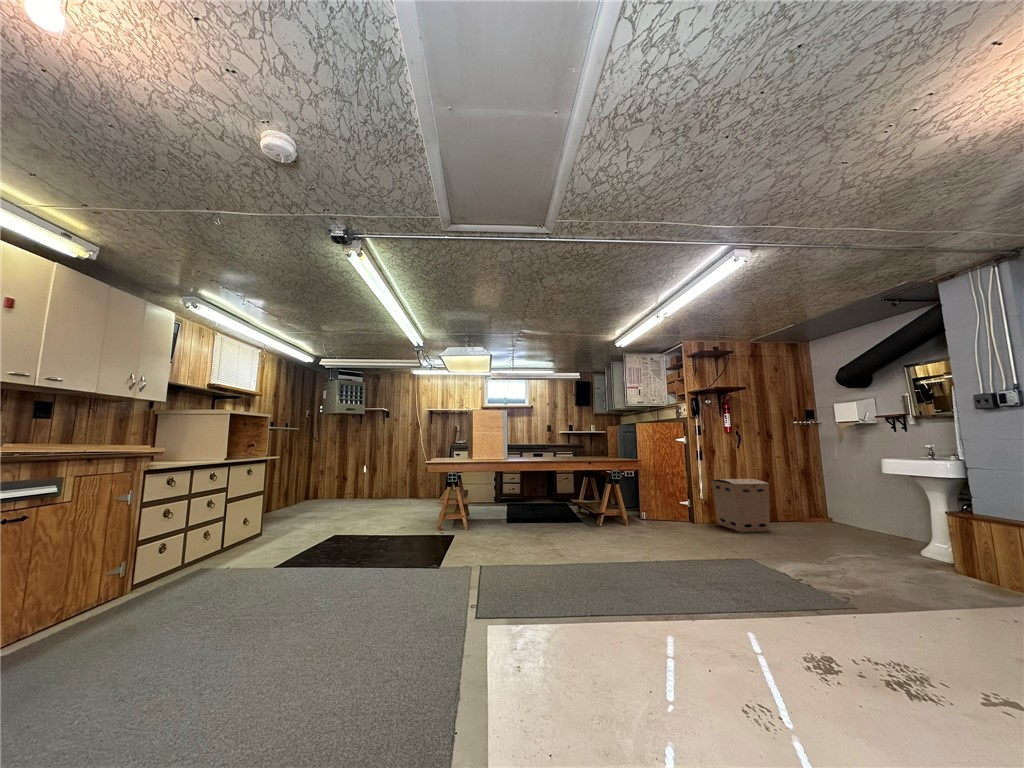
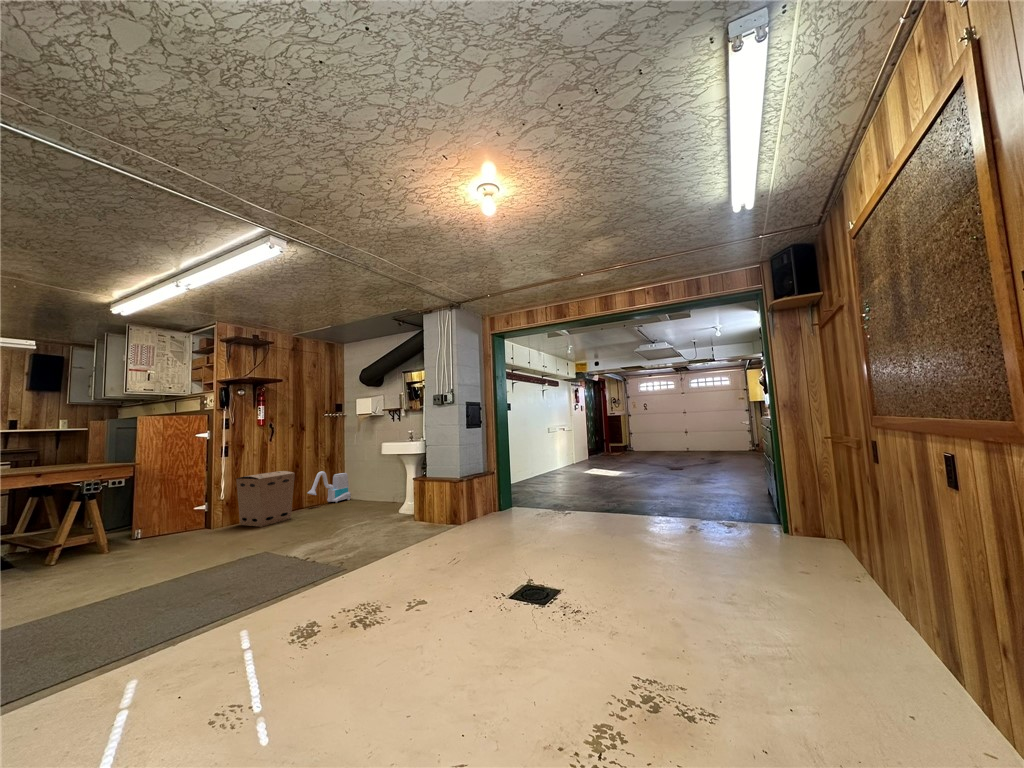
vacuum cleaner: none [782,486,840,526] -> present [307,471,351,503]

